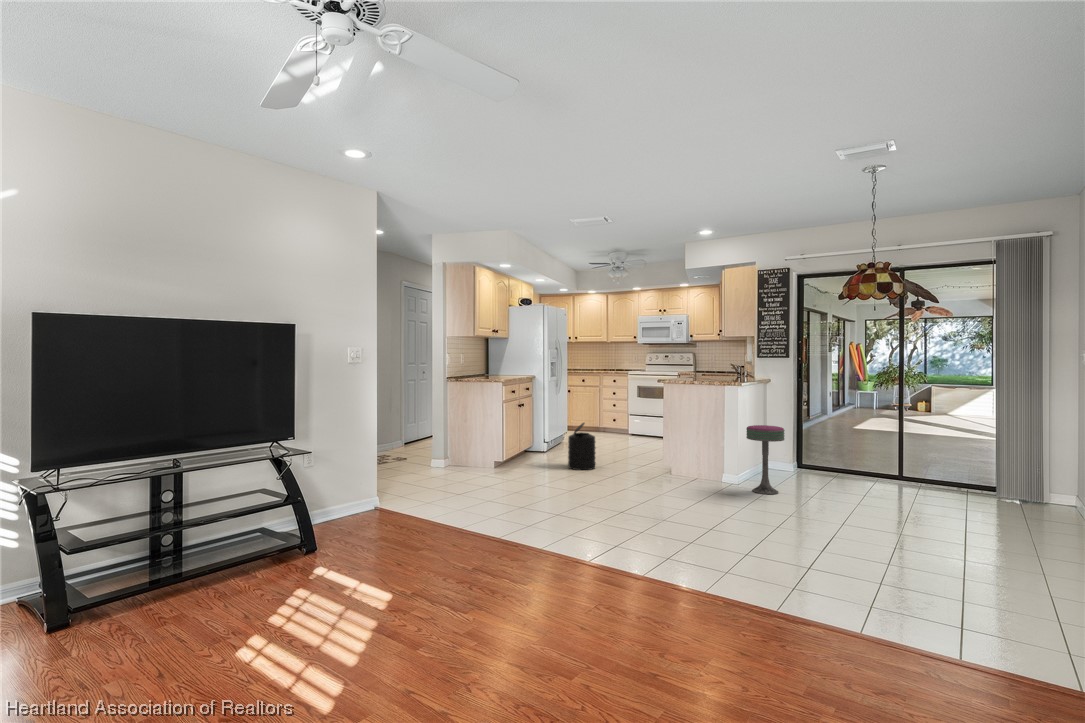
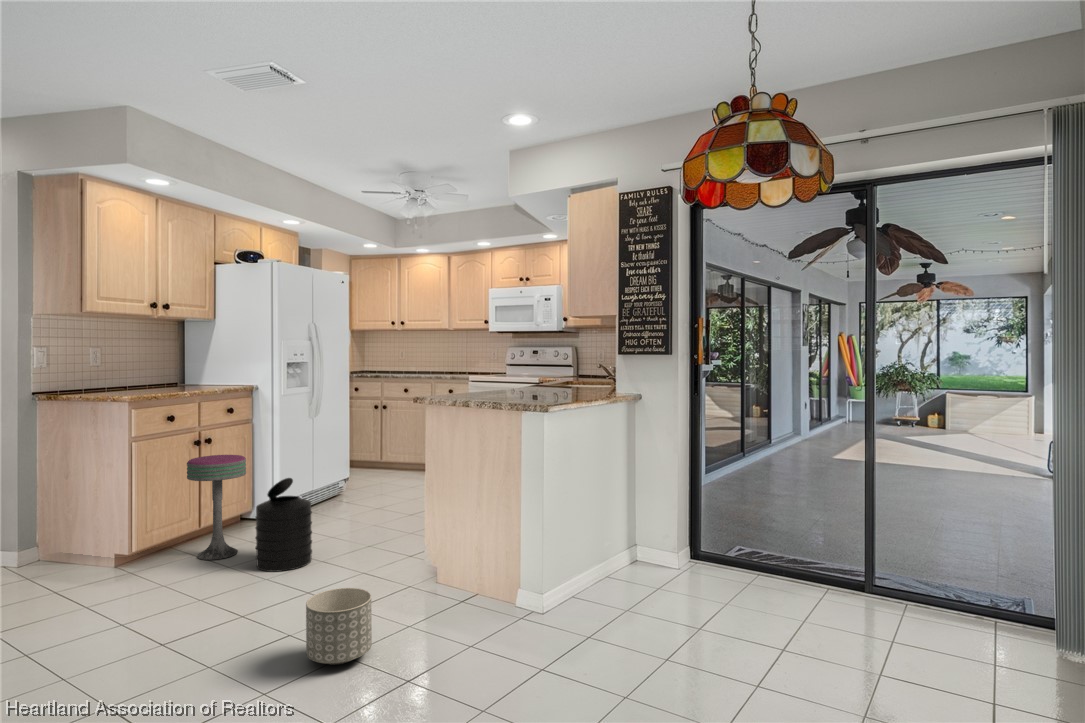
bar stool: present [746,425,785,494] -> present [187,455,246,560]
planter: none [651,464,680,495] -> present [306,588,372,665]

